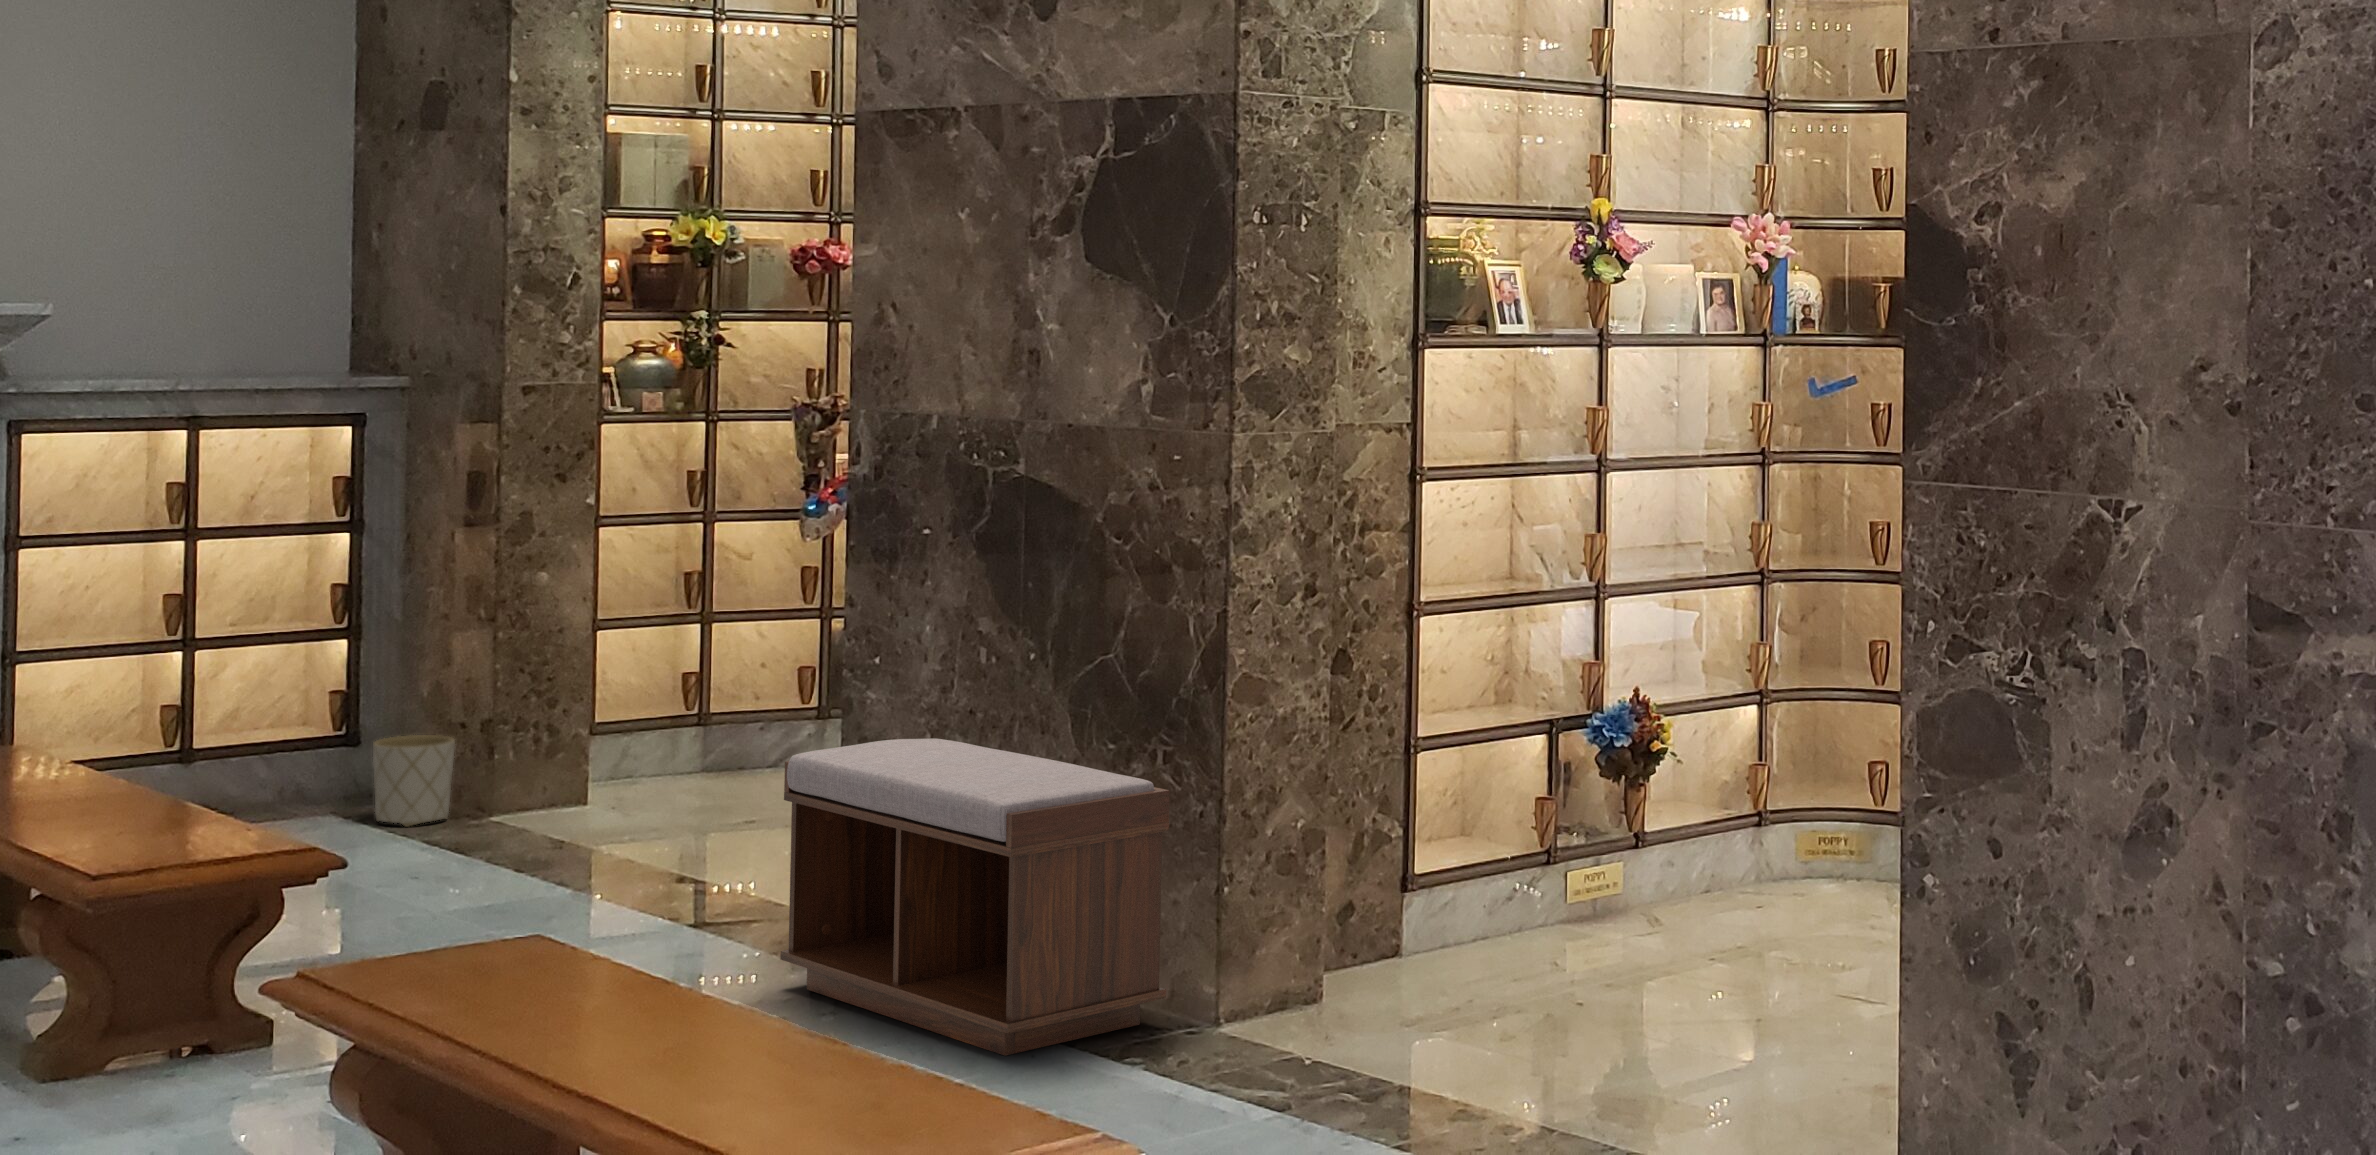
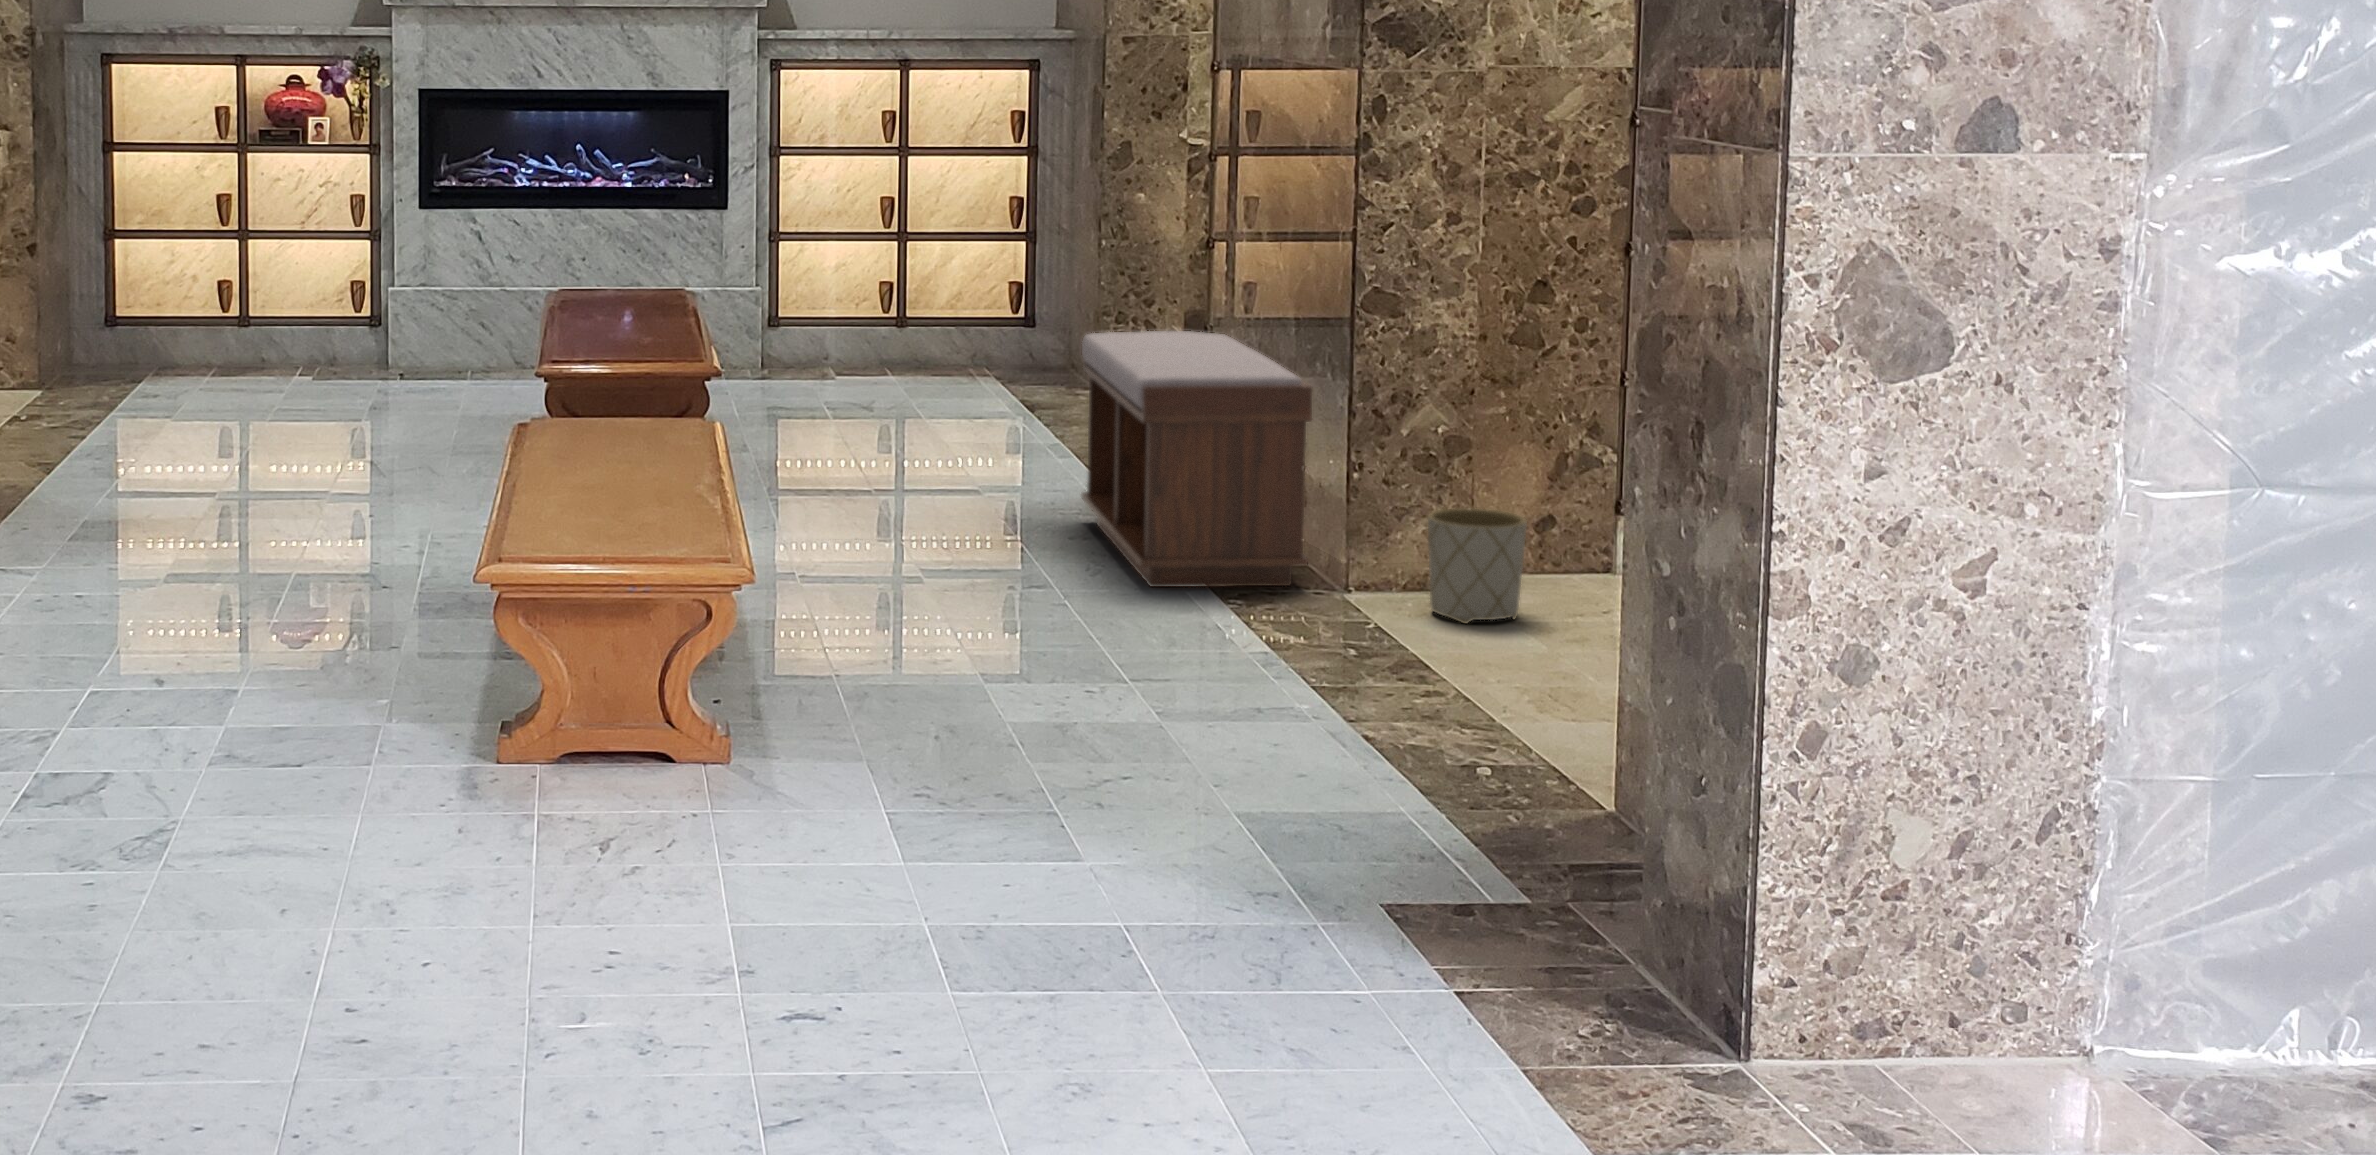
planter: present [373,735,455,827] -> present [1428,508,1527,624]

